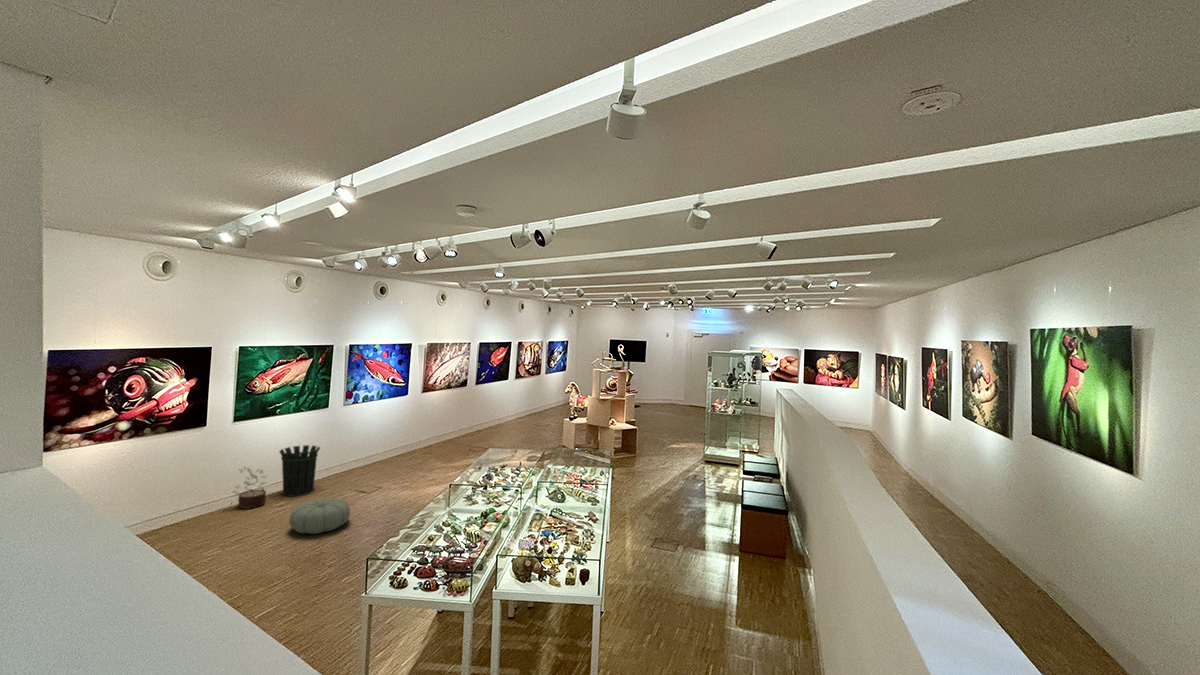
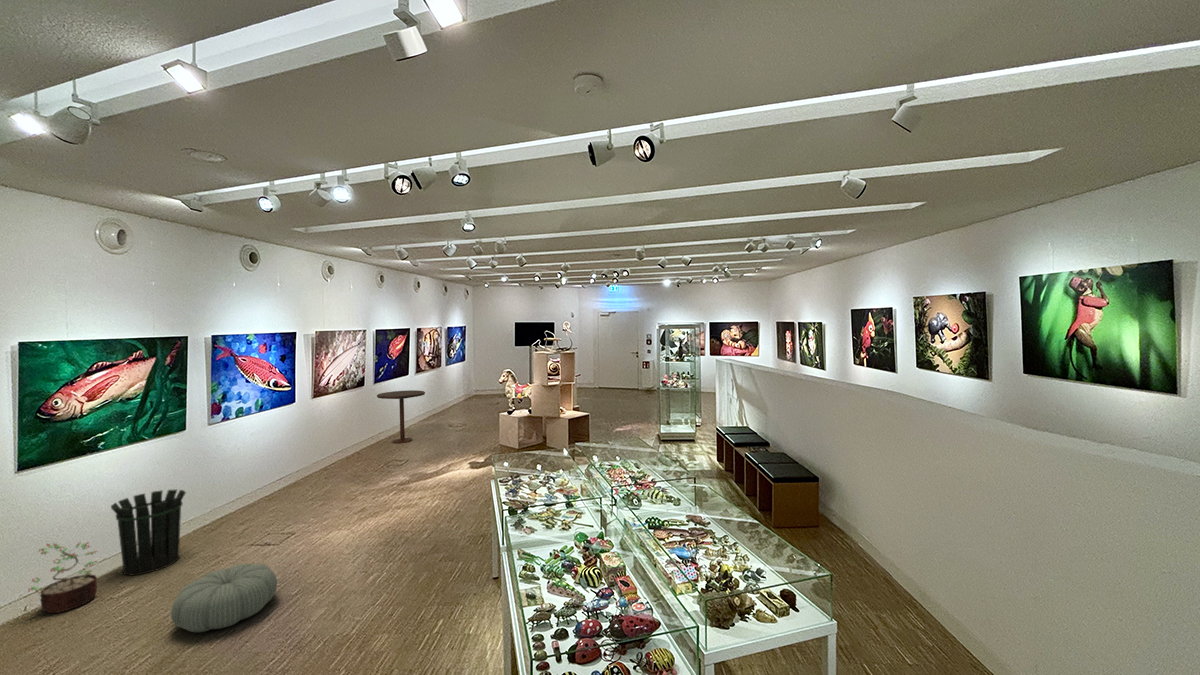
pedestal table: none [474,393,512,436] -> present [377,390,425,443]

